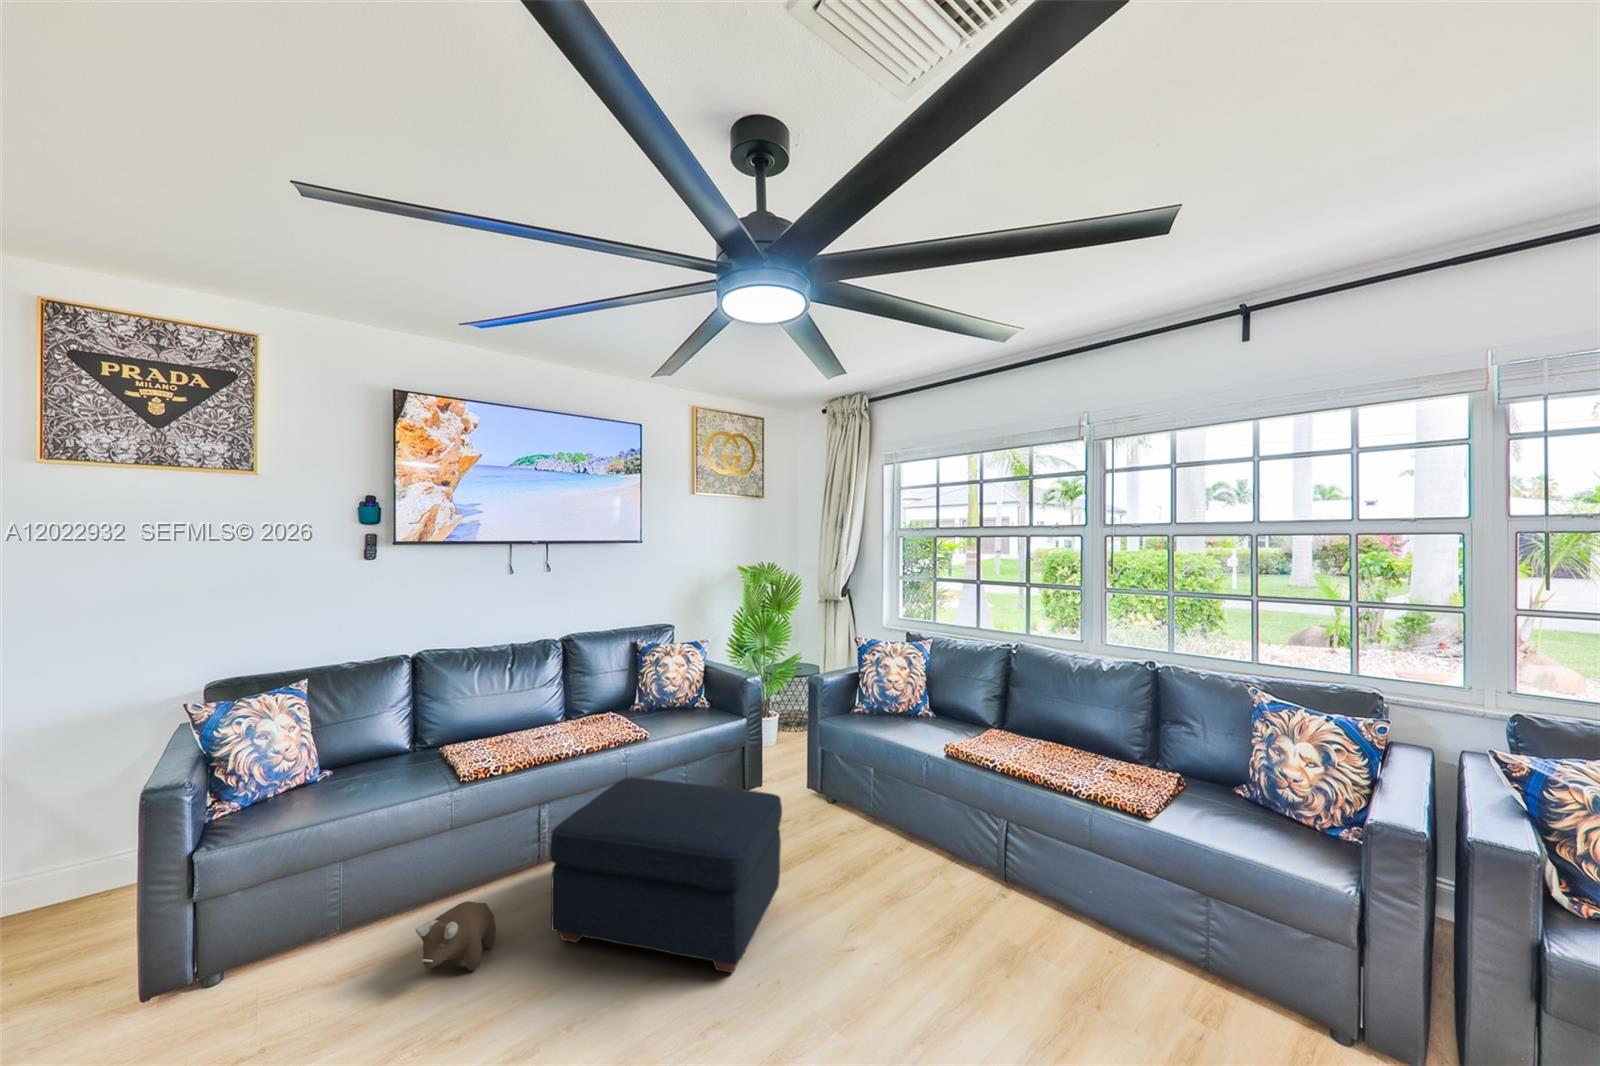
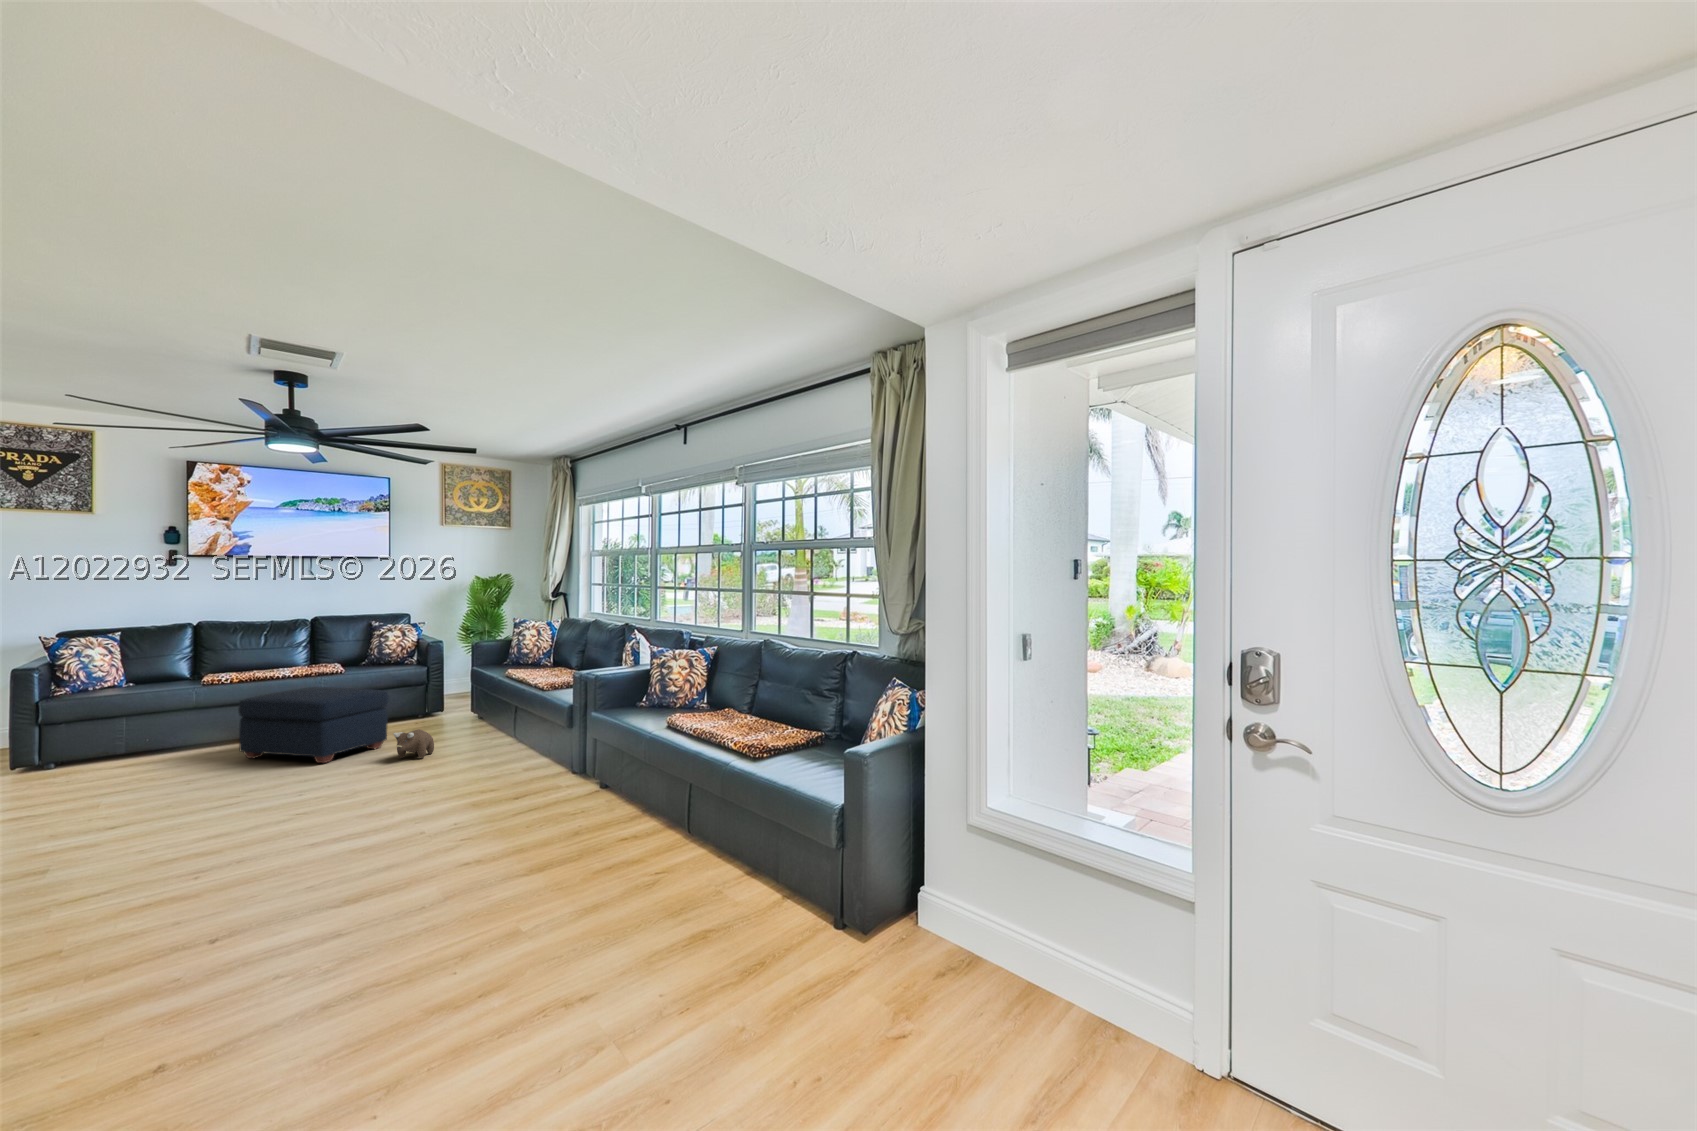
plush toy: present [415,901,496,971] -> present [393,729,434,758]

